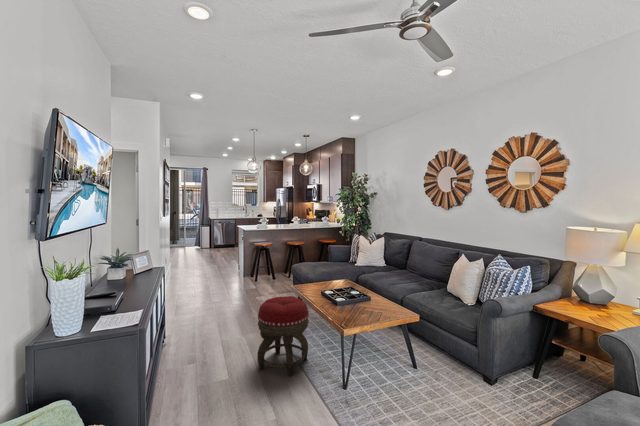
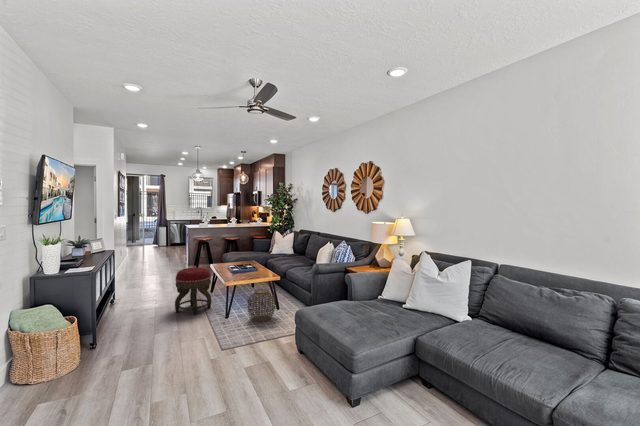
woven basket: none [381,340,428,399] -> present [248,289,275,321]

